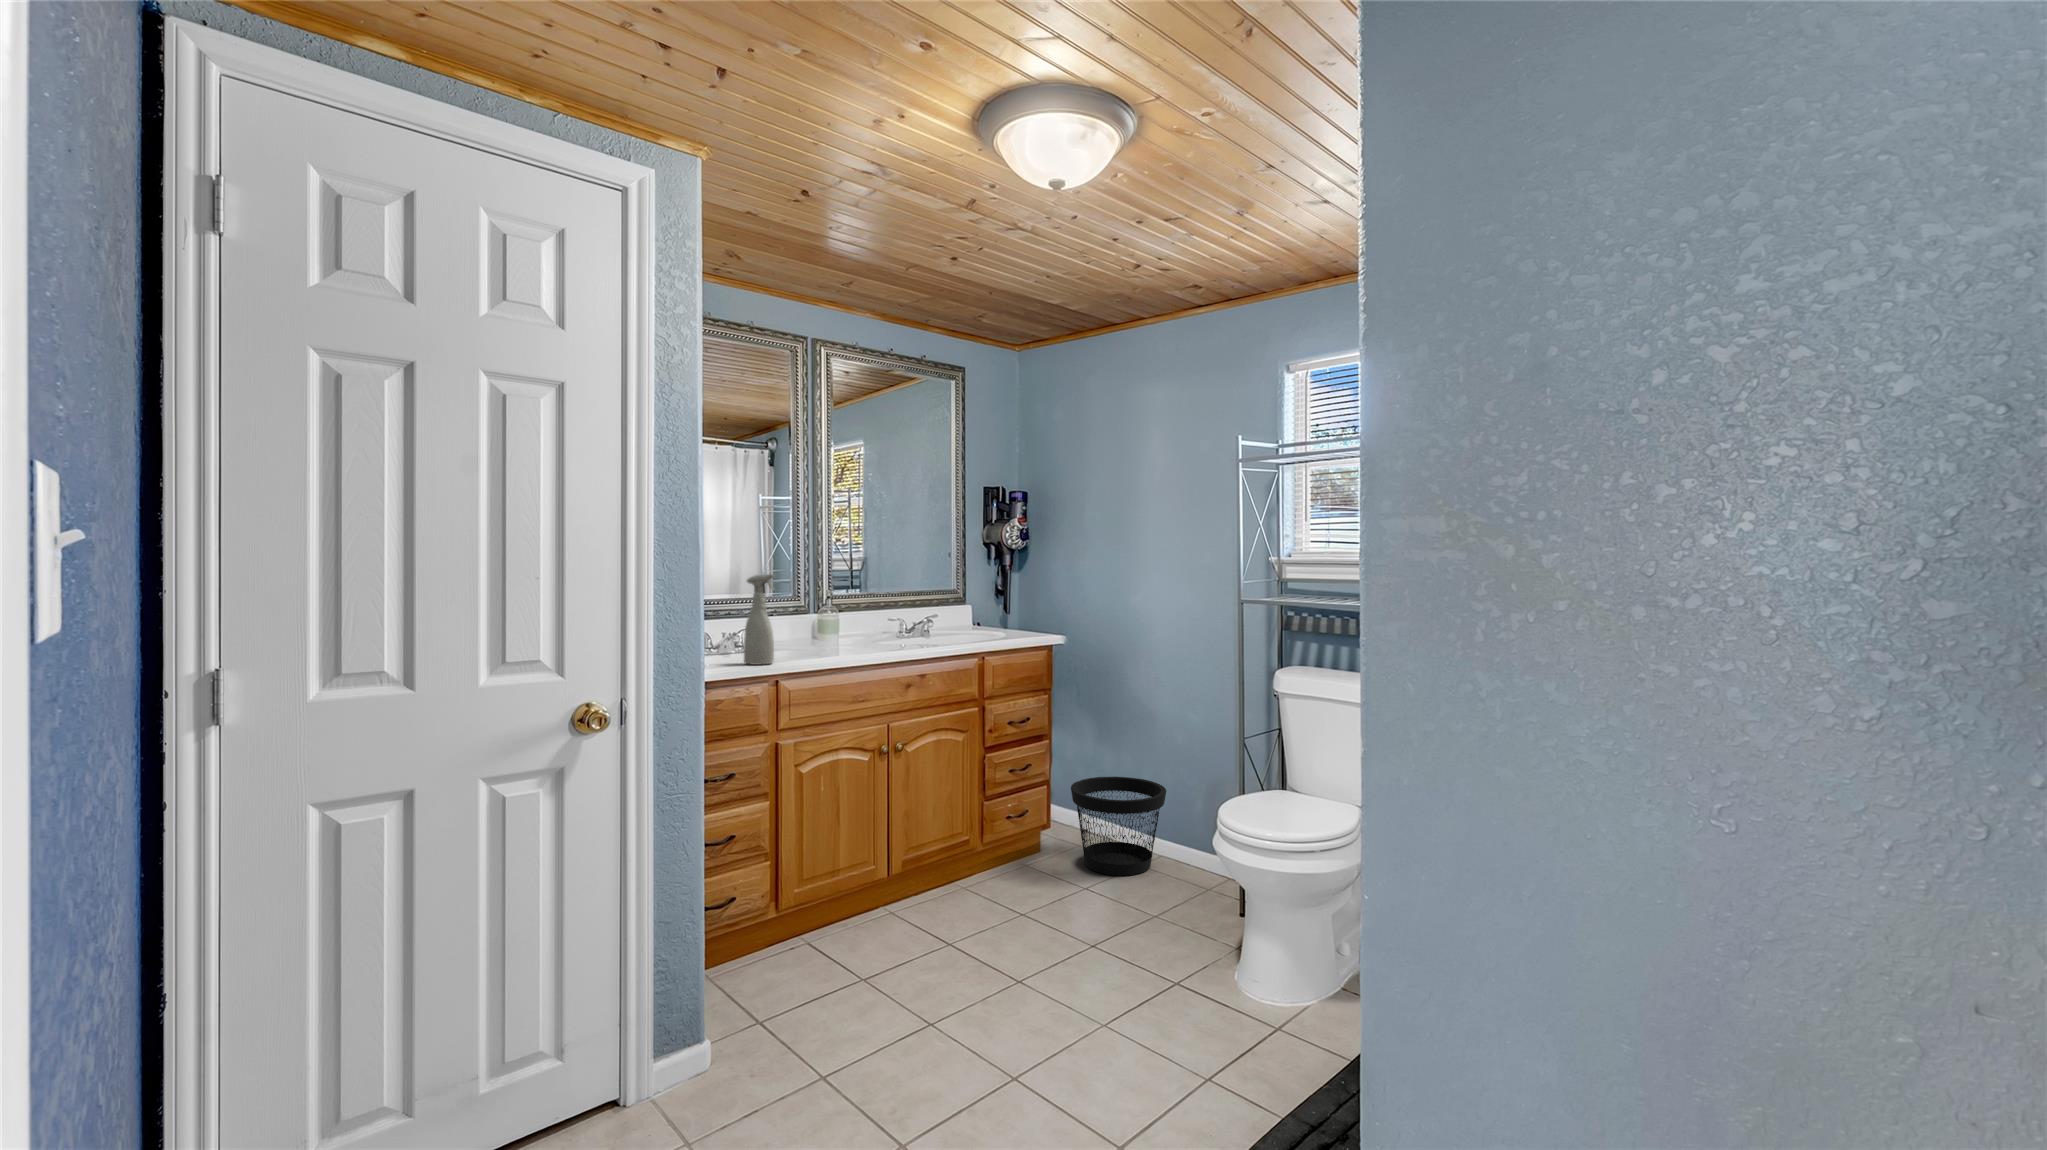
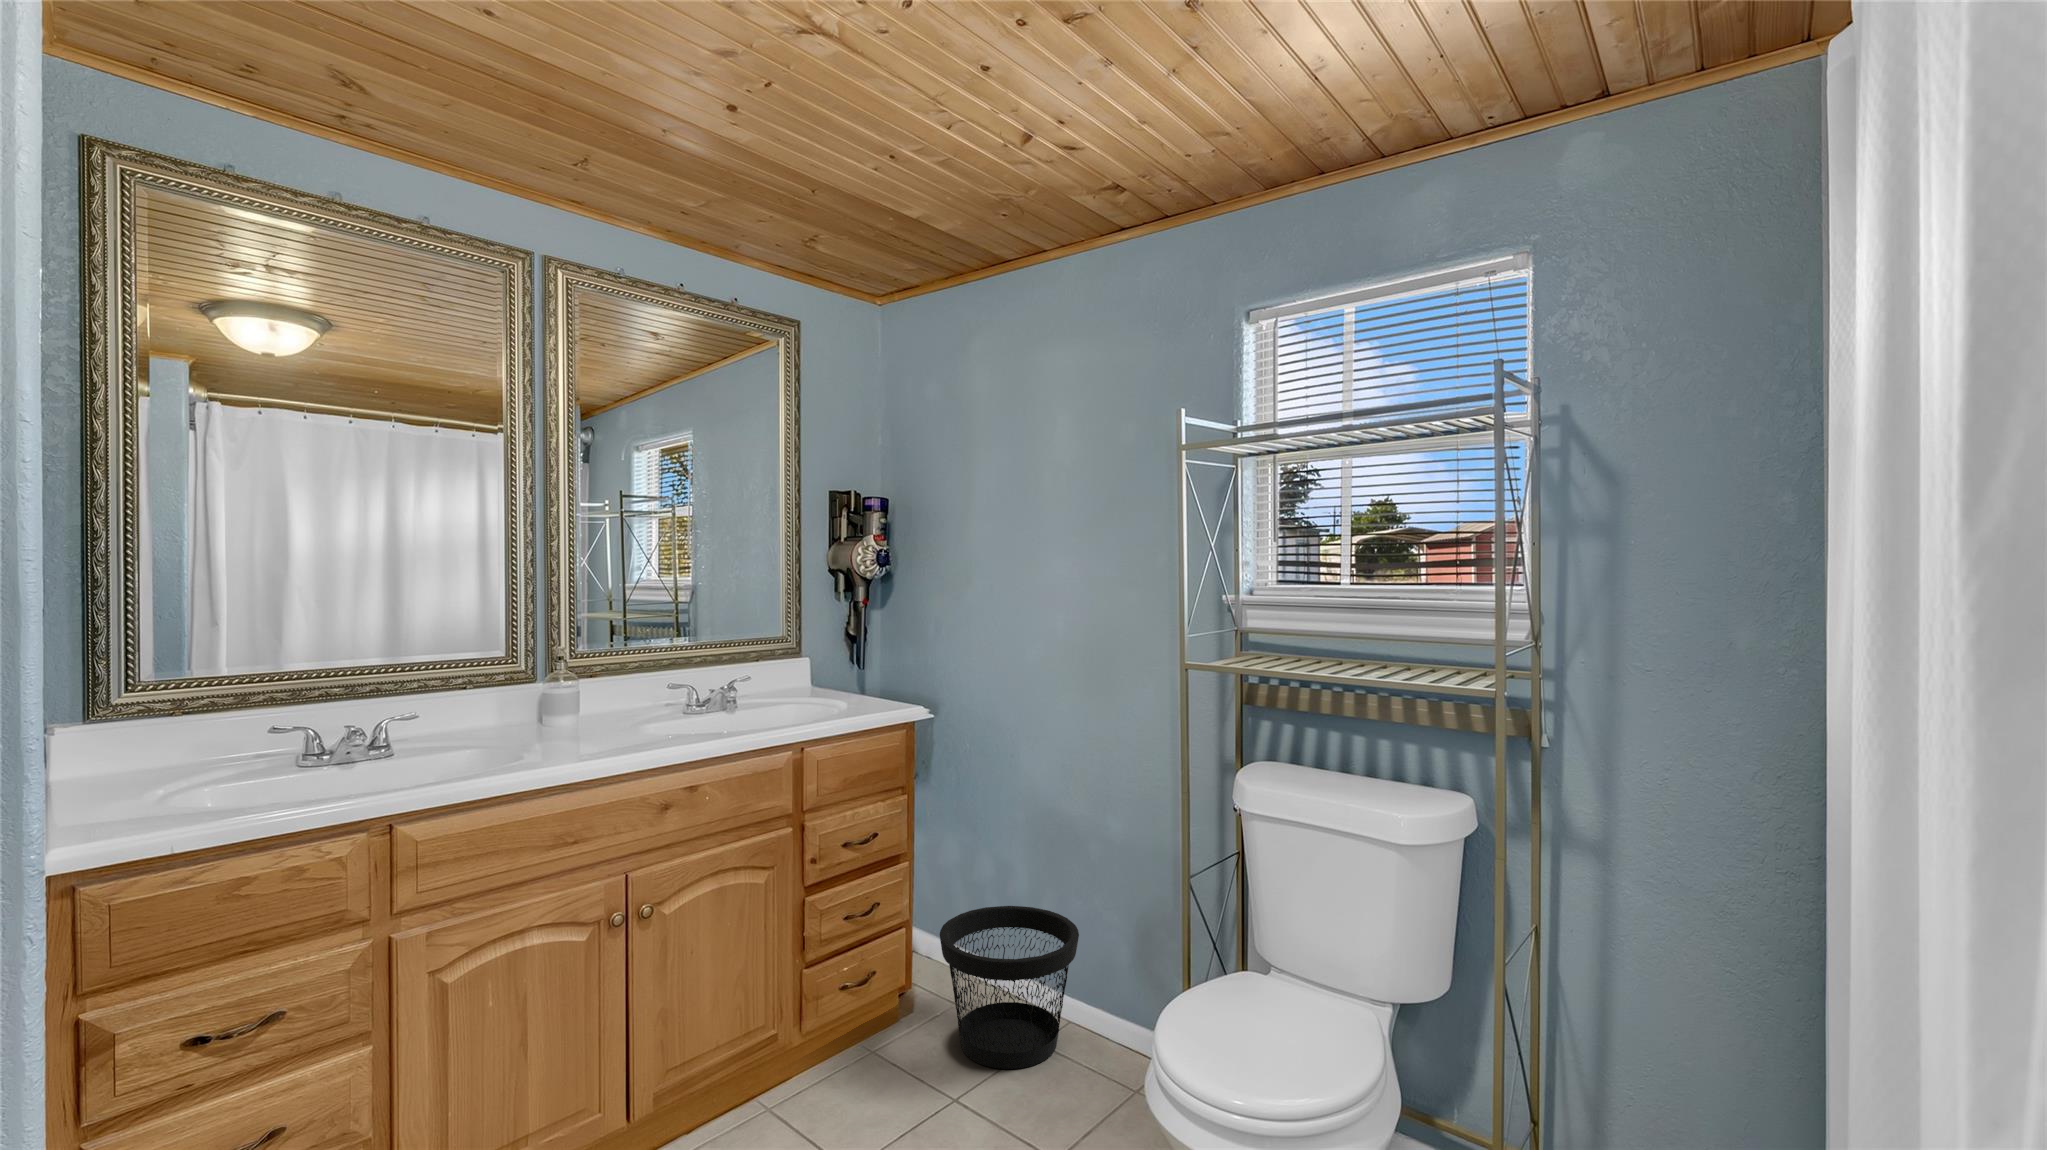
spray bottle: present [744,574,775,665] -> none [341,639,399,796]

